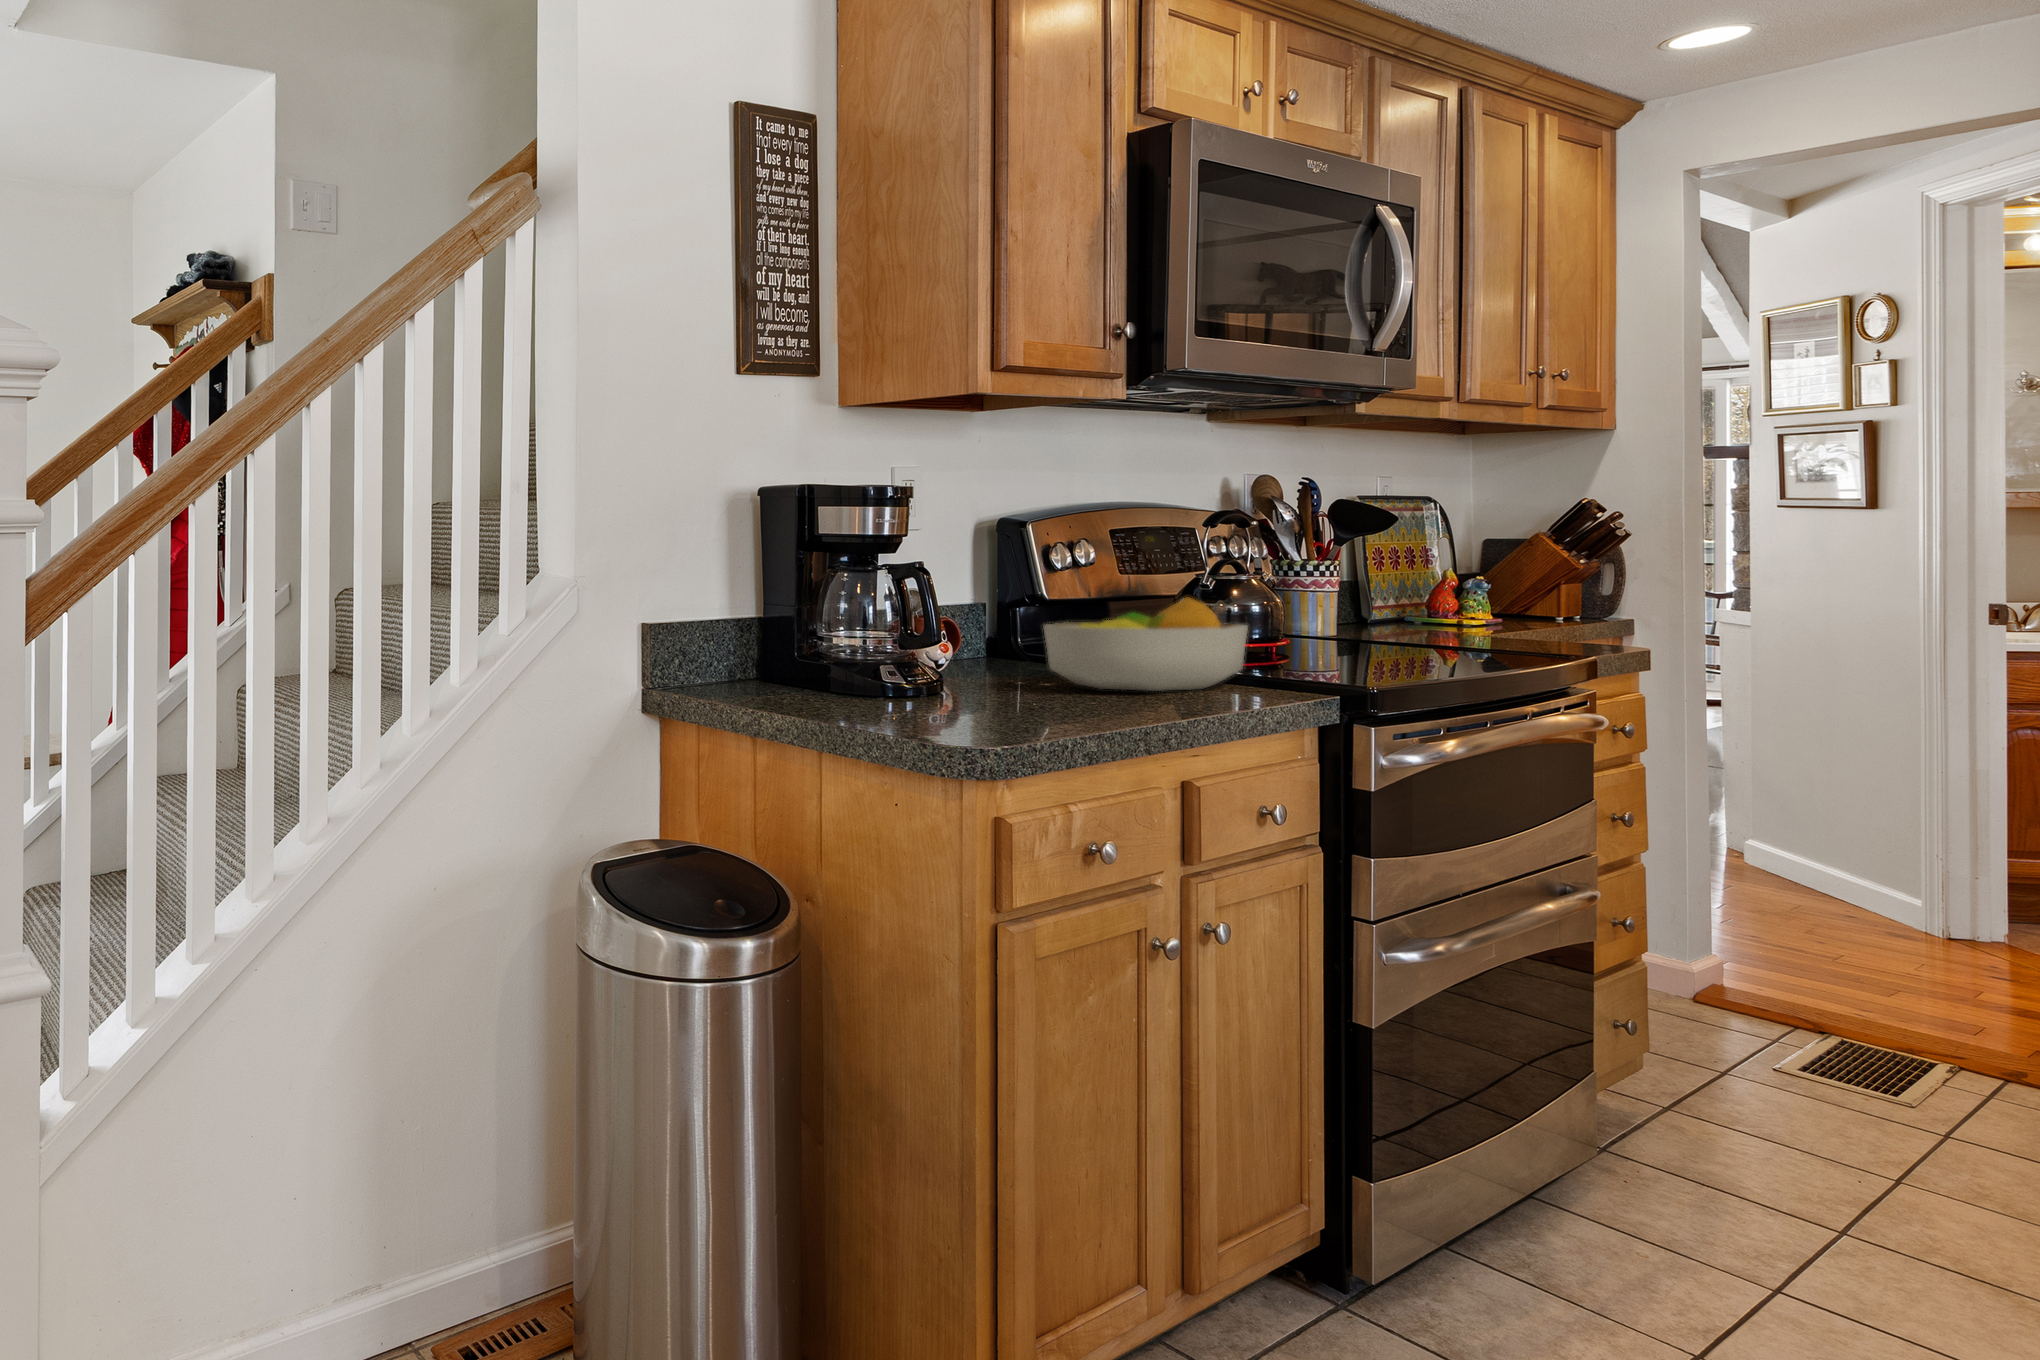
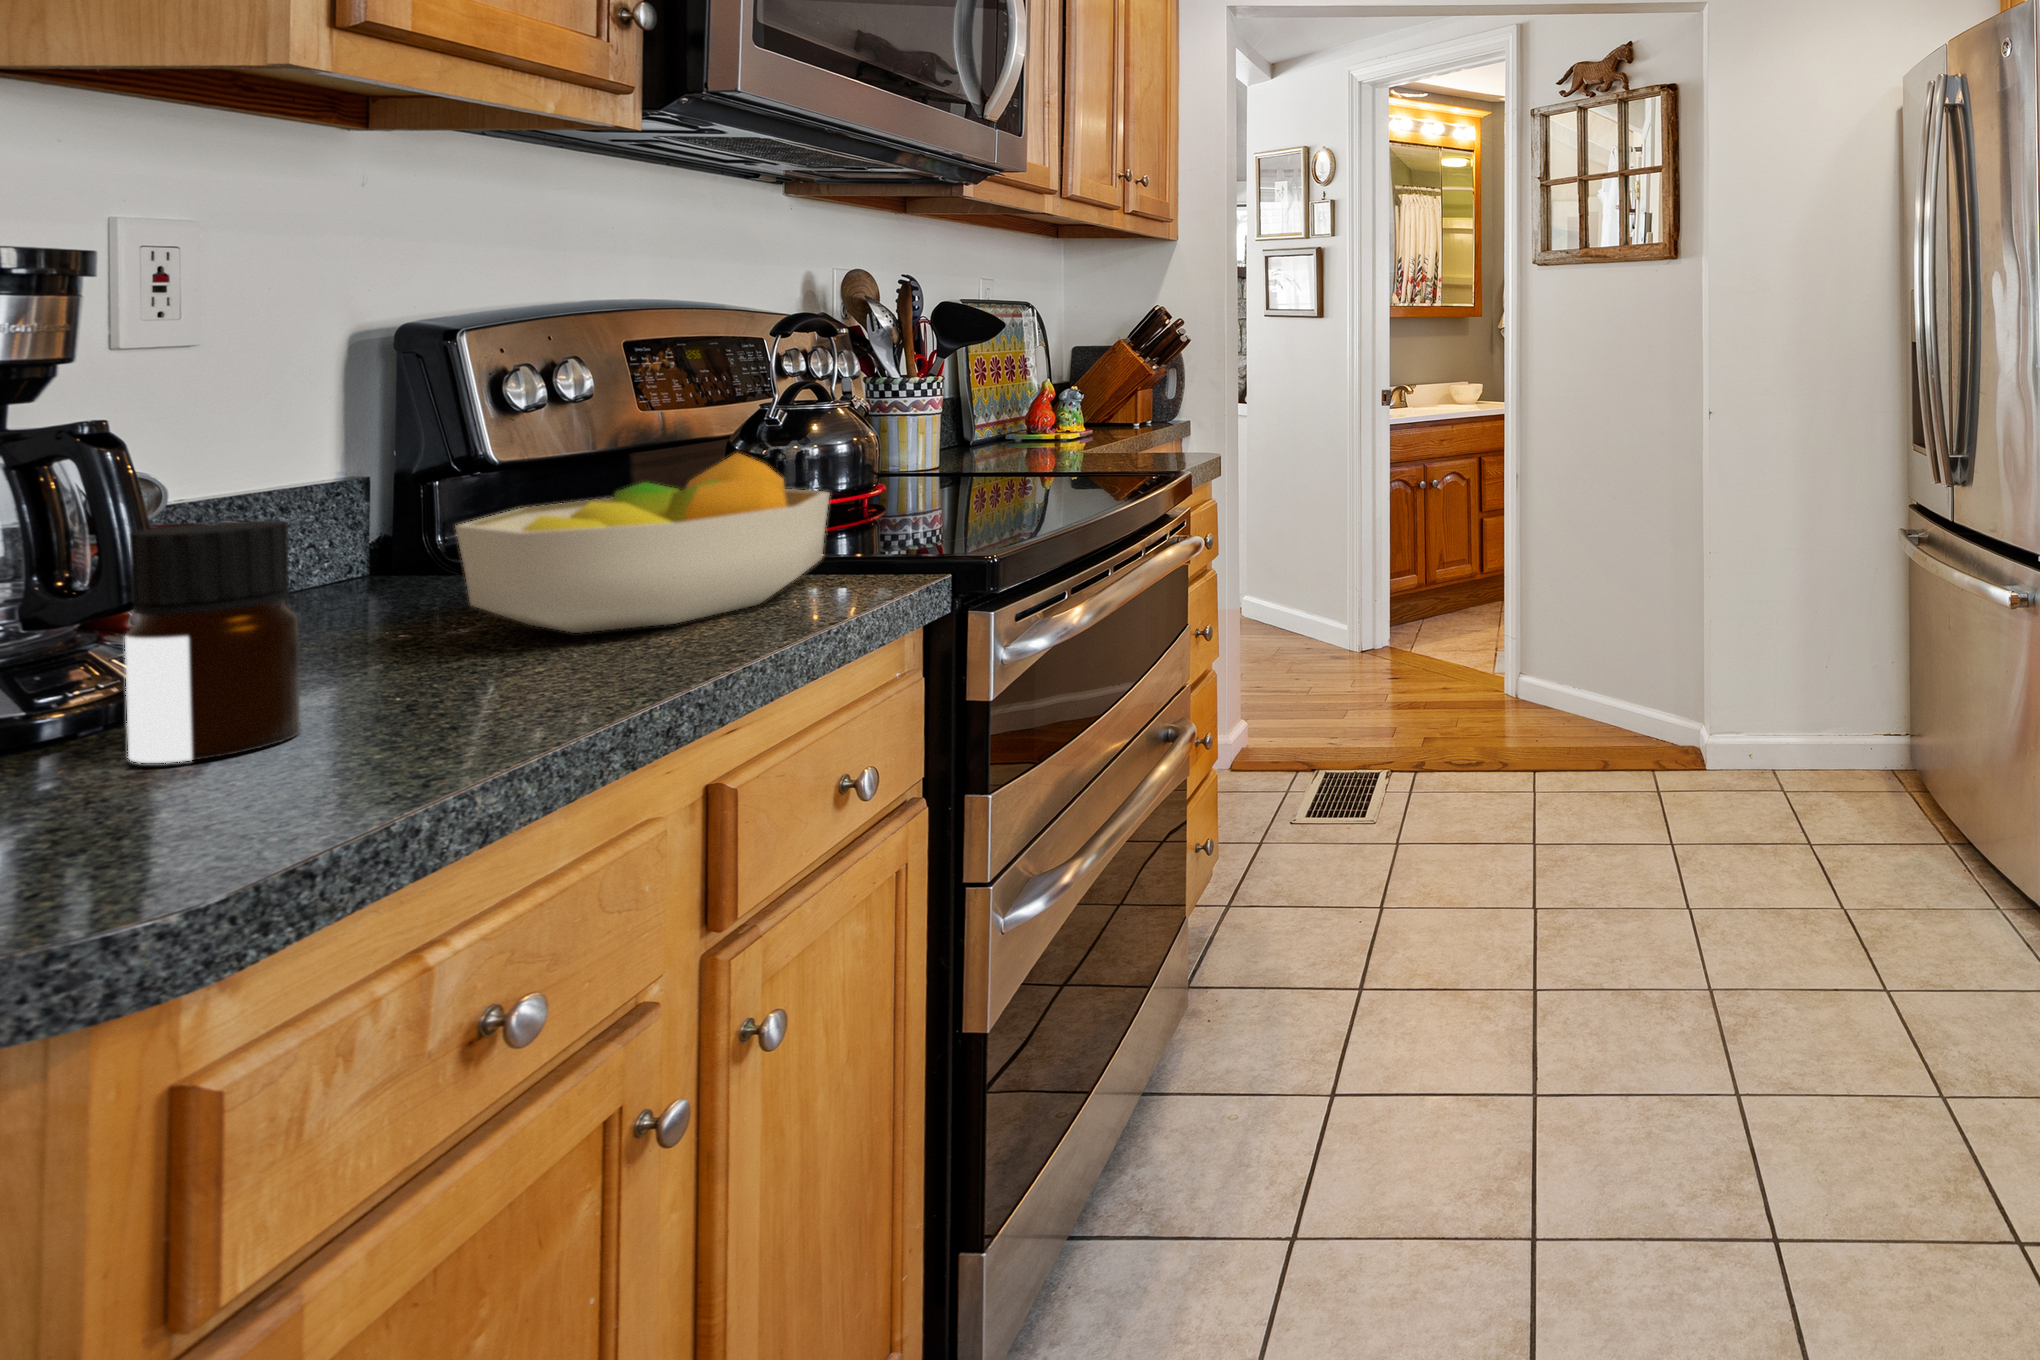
bottle: none [937,607,995,709] -> present [125,521,301,763]

